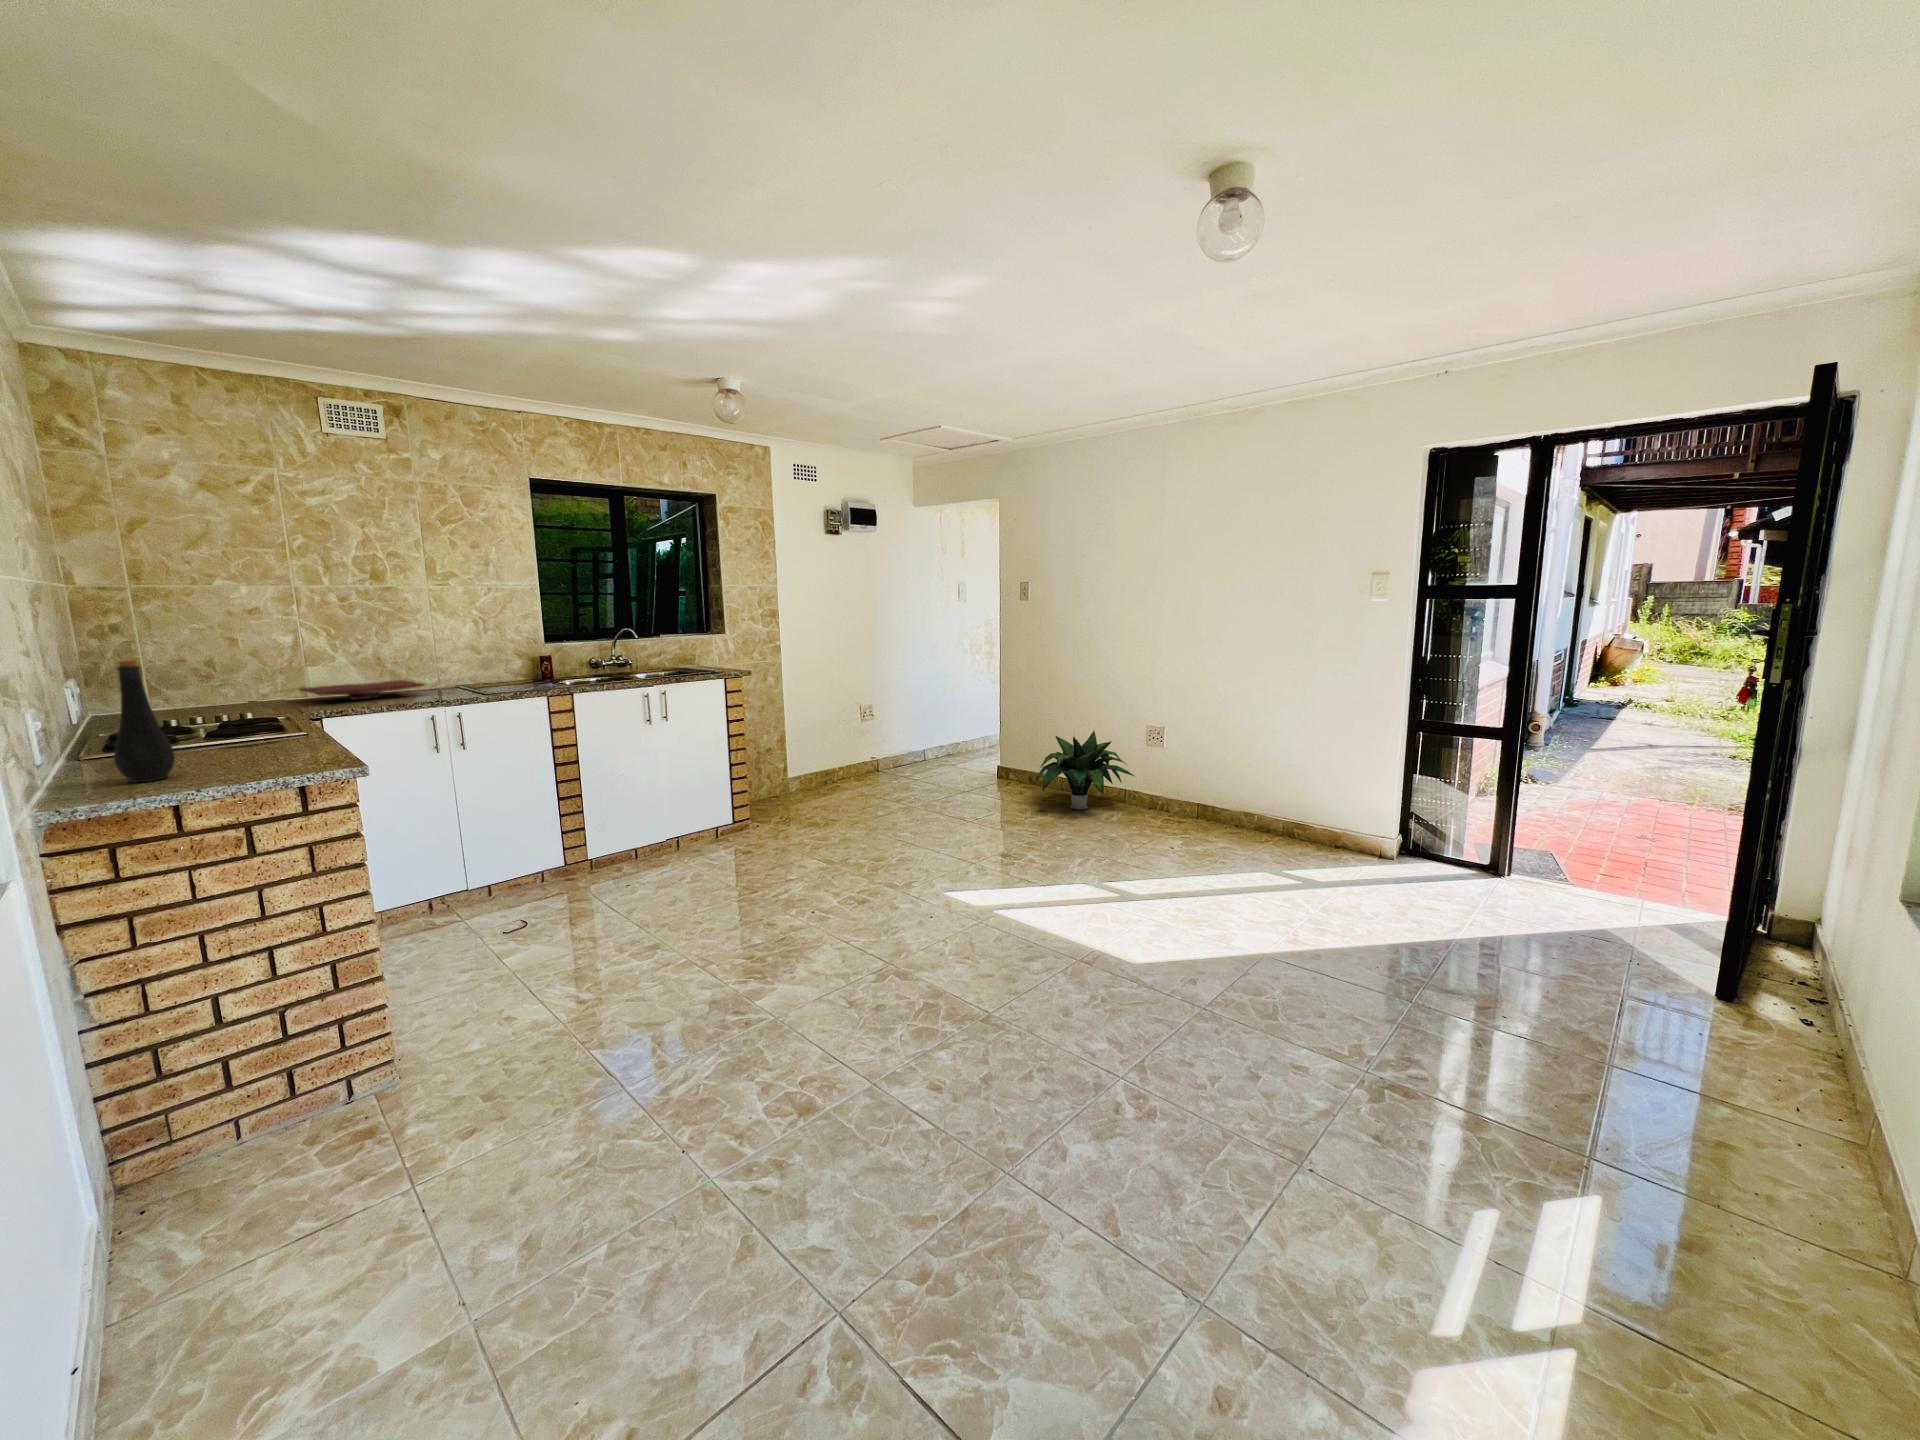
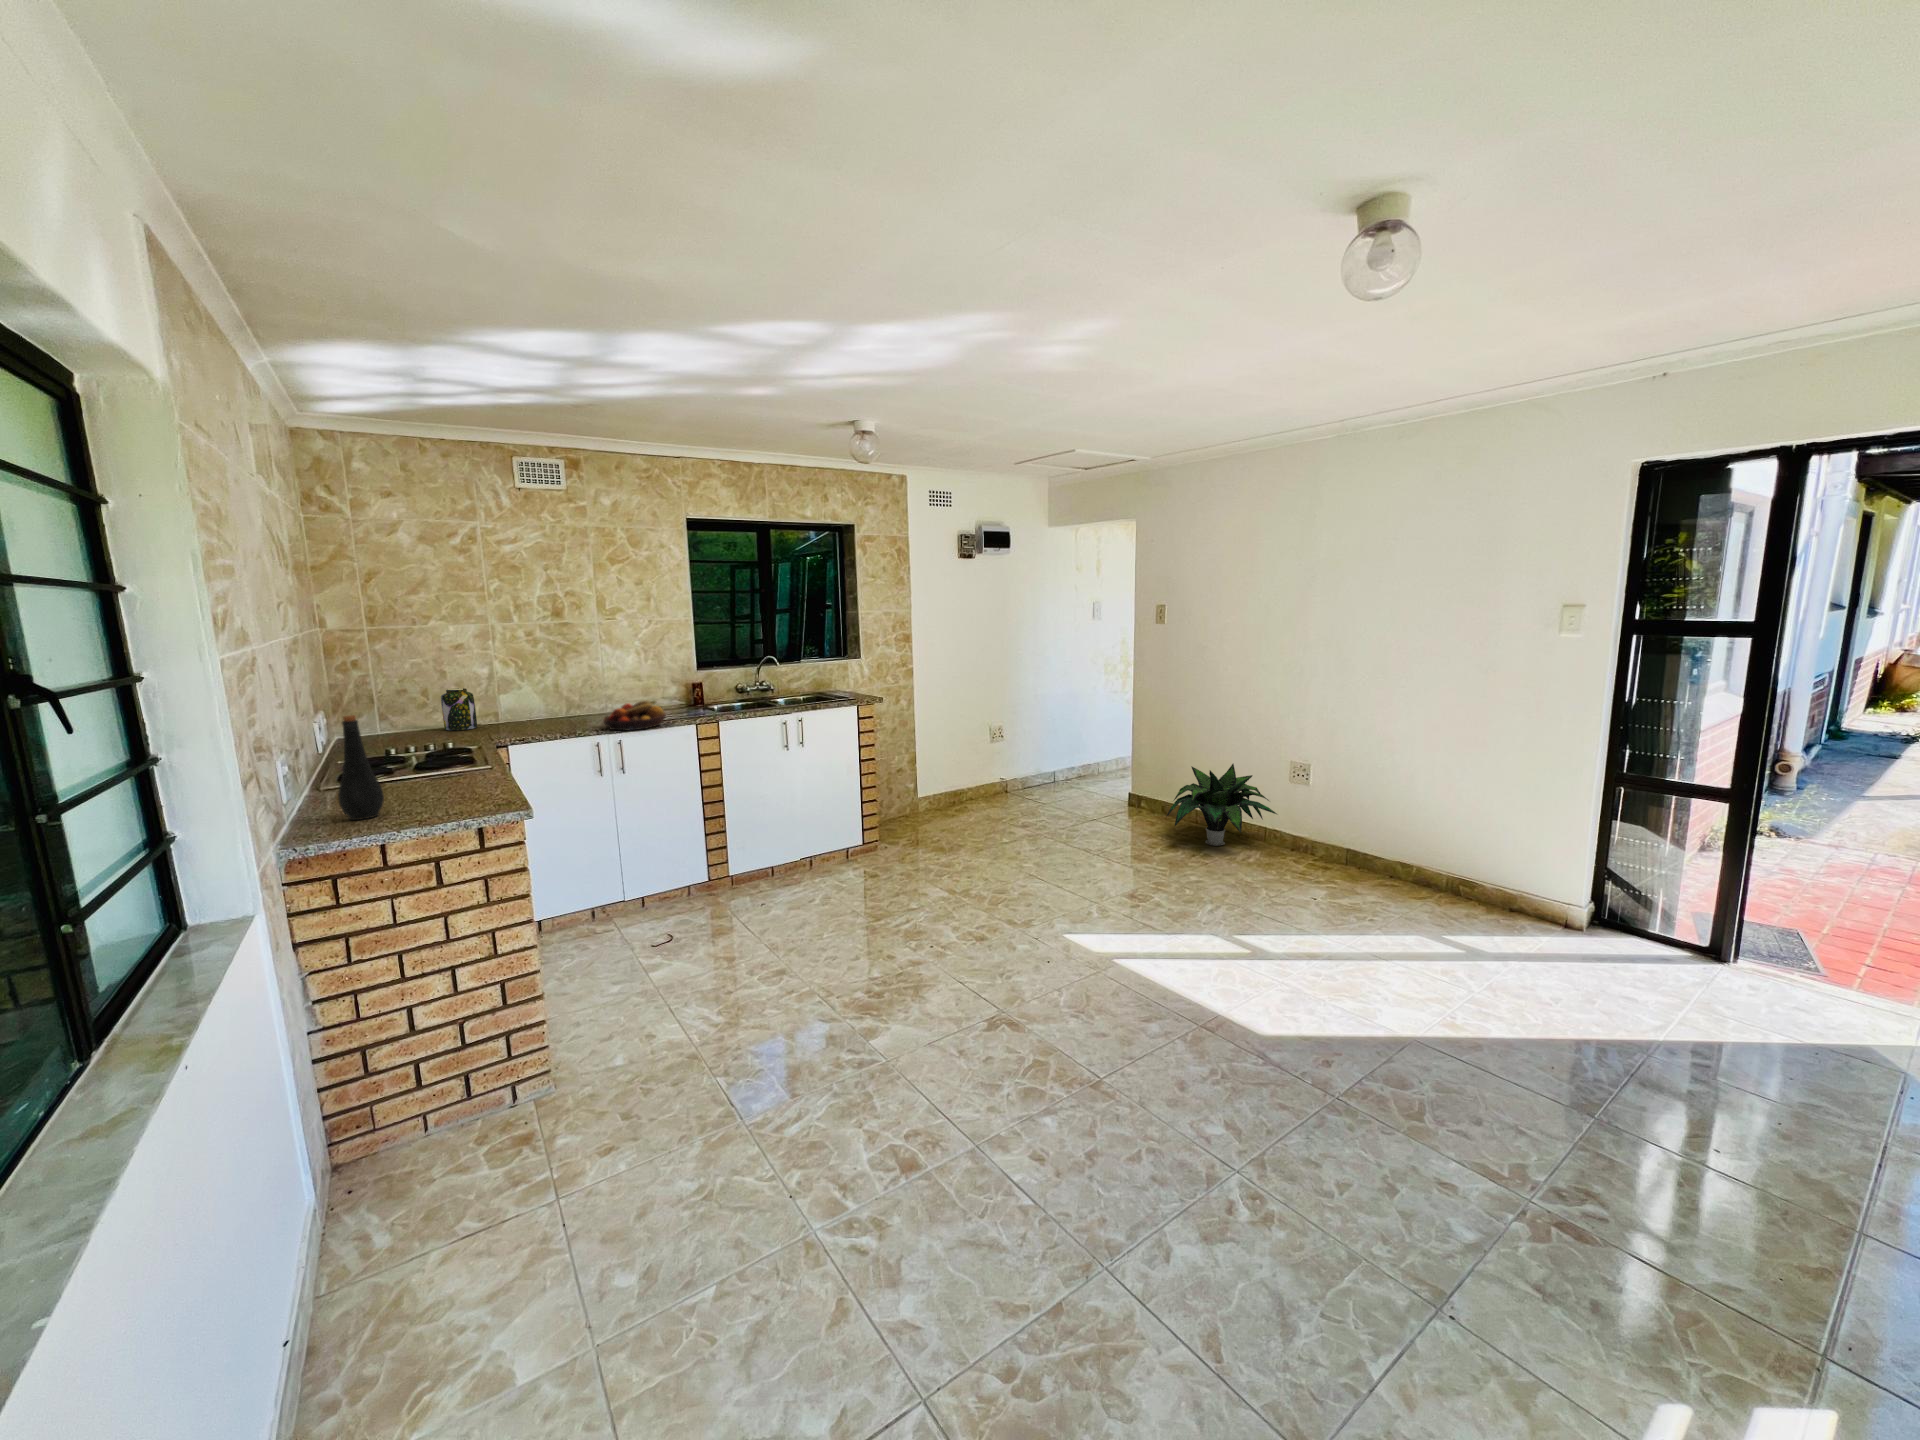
jar: none [229,658,277,705] -> present [441,688,477,730]
fruit bowl: none [436,670,510,701] -> present [603,700,666,731]
cutting board: present [300,680,424,700] -> none [494,706,595,726]

